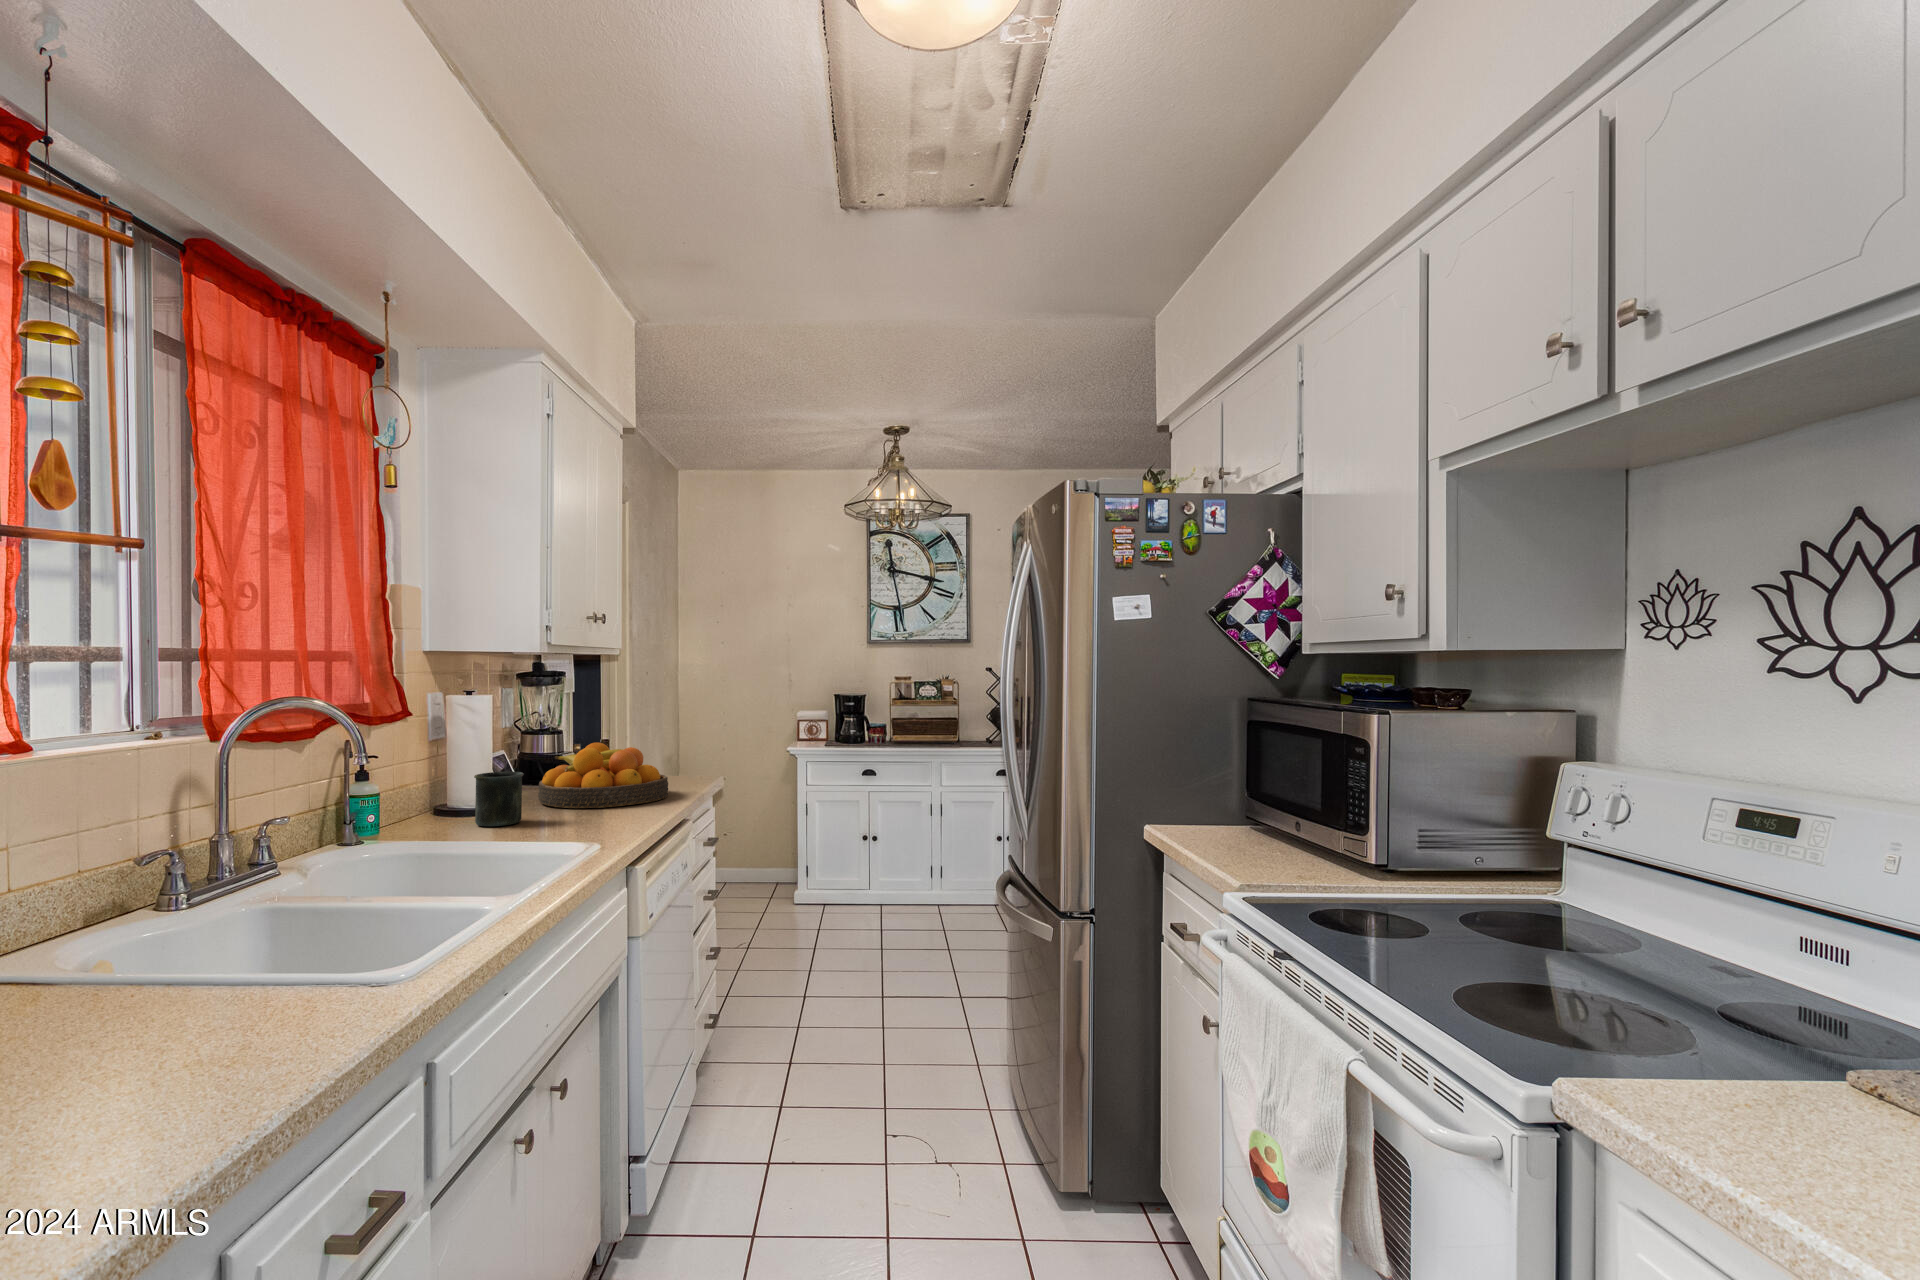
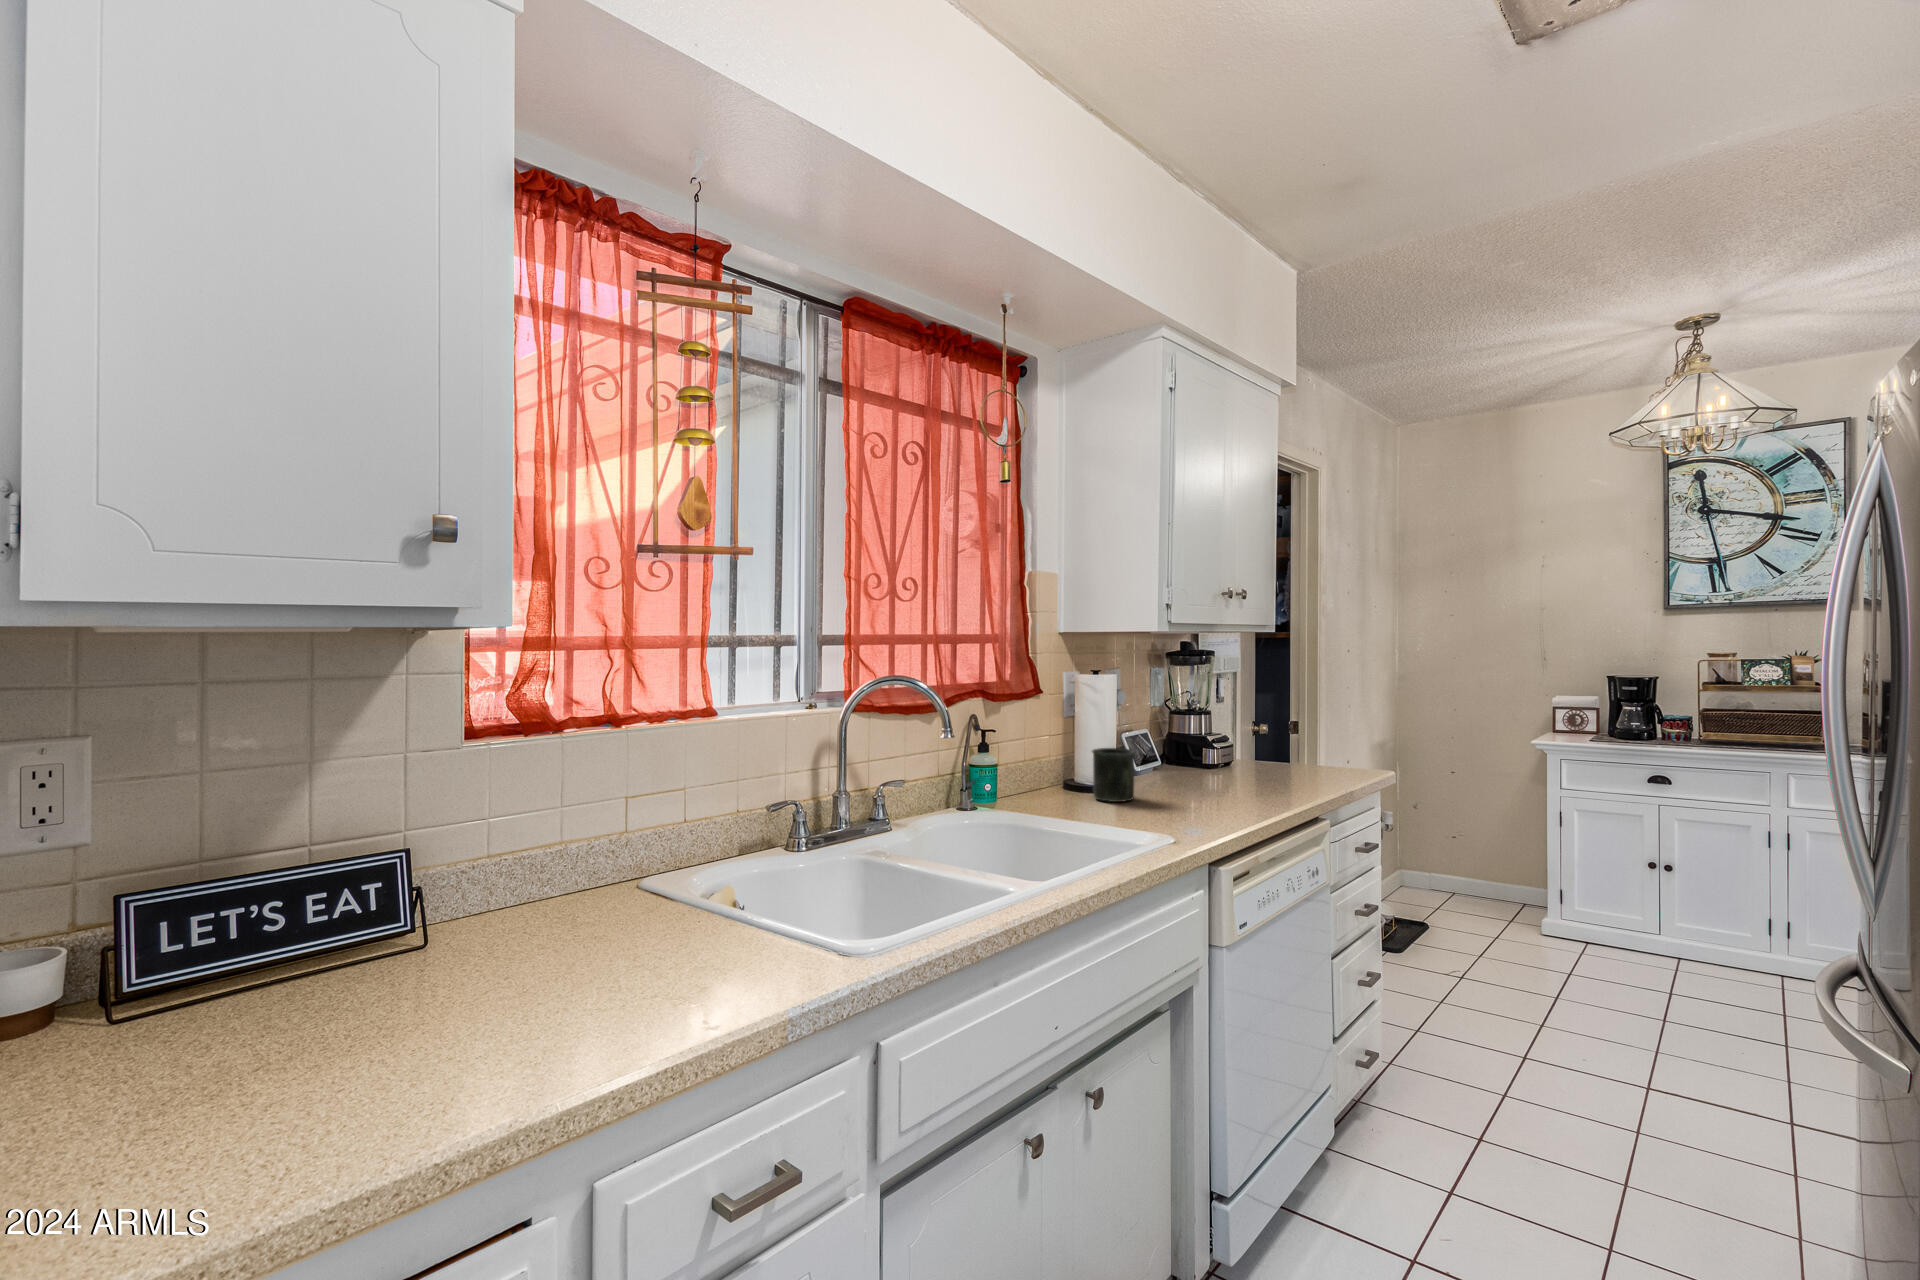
fruit bowl: present [538,743,668,808] -> none [1168,725,1304,797]

